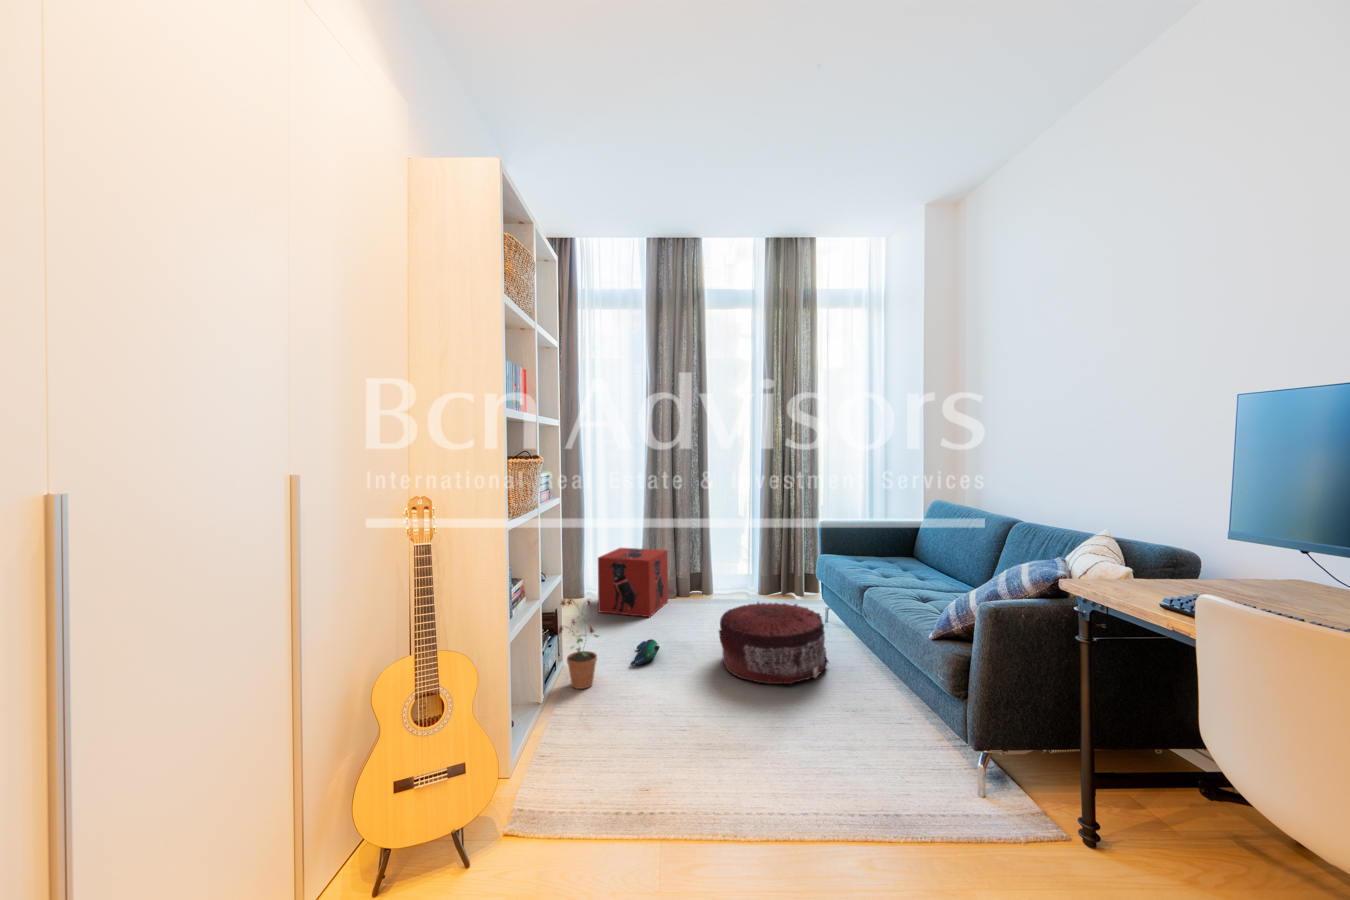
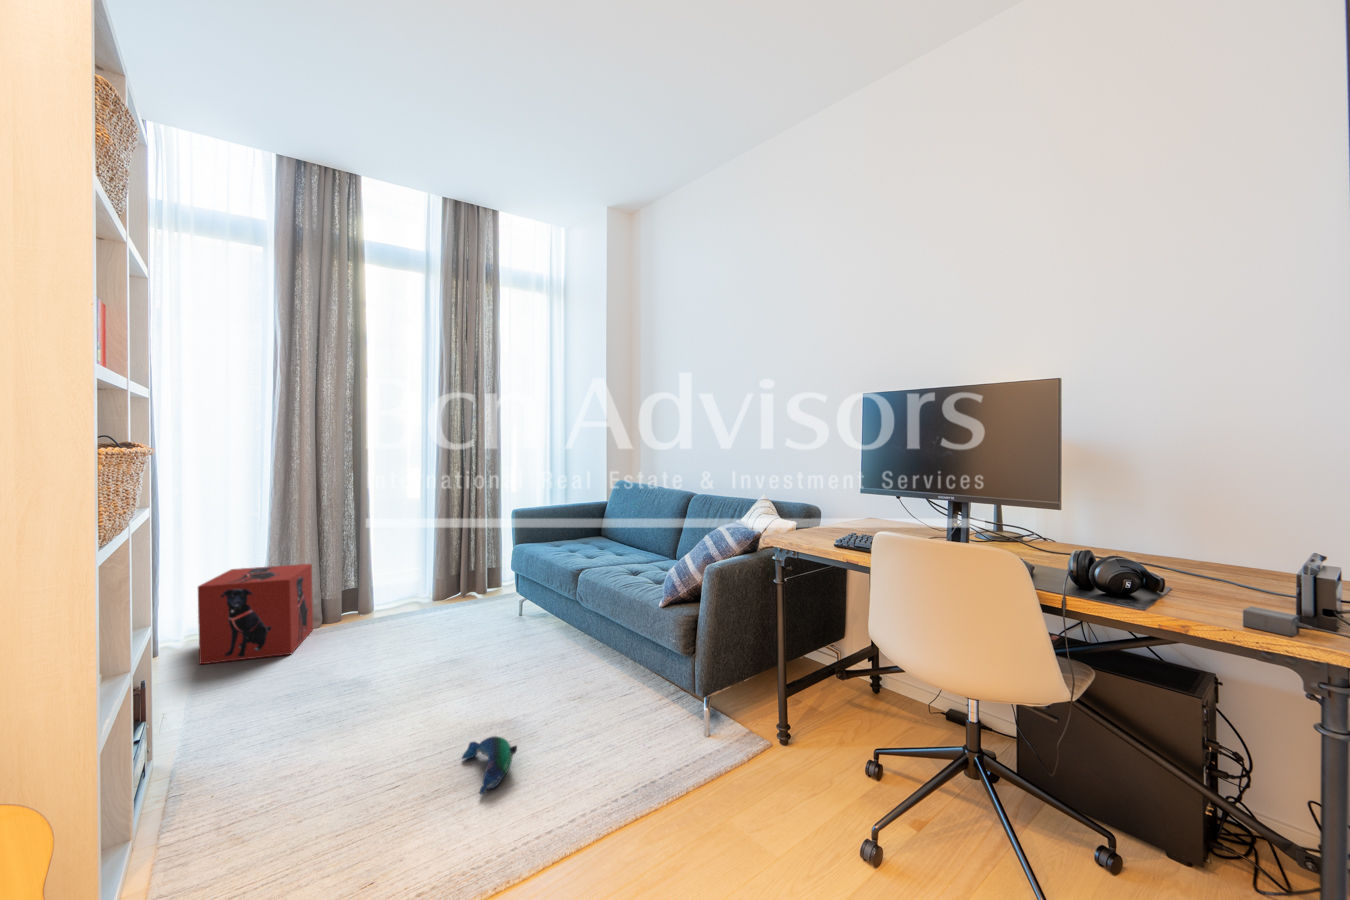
potted plant: present [558,598,599,689] -> none [155,642,240,780]
pouf: present [719,602,828,684] -> none [411,601,540,698]
plush toy: present [631,639,659,665] -> present [462,736,517,795]

